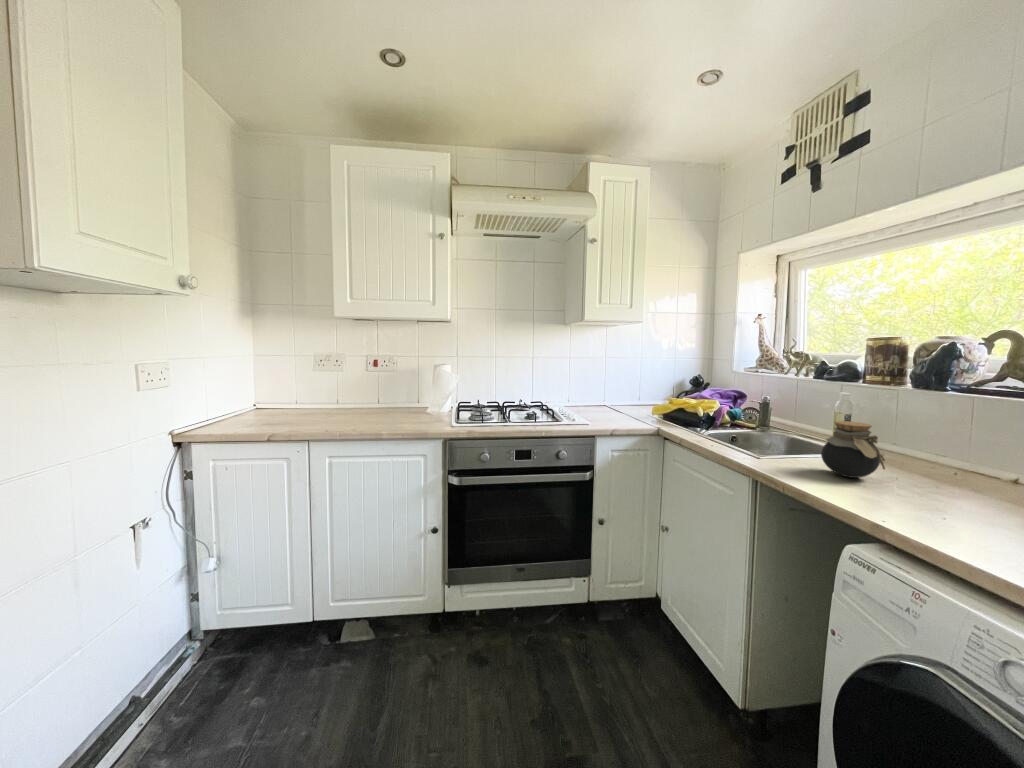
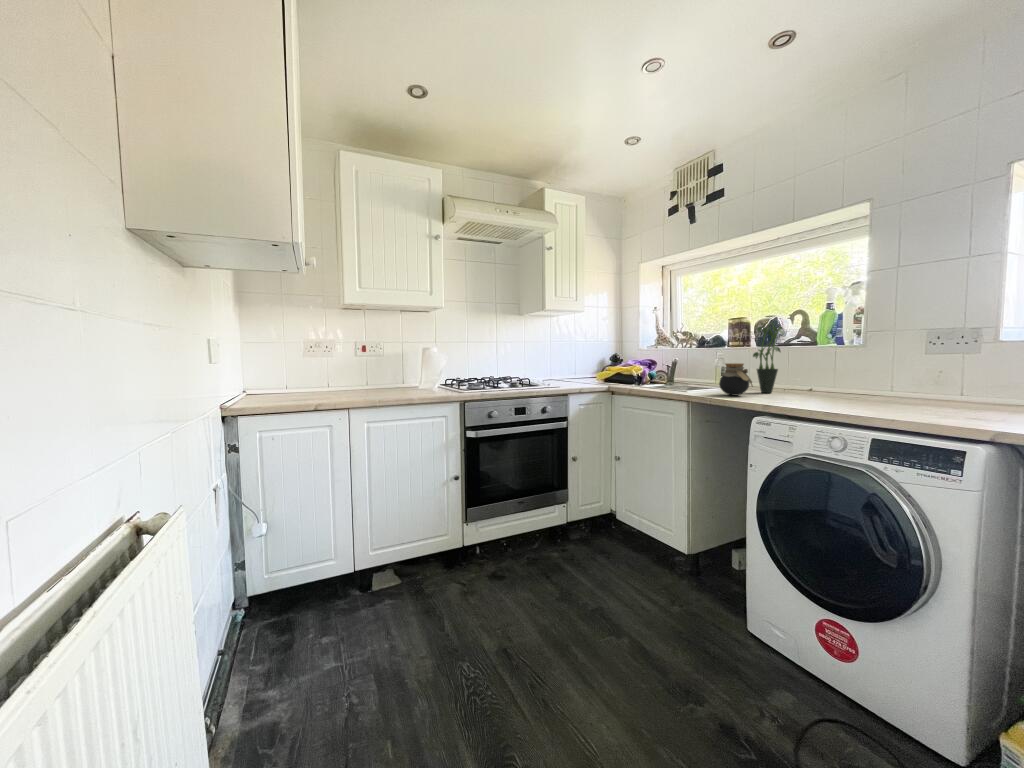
potted plant: none [898,354,978,476] -> present [753,326,783,393]

